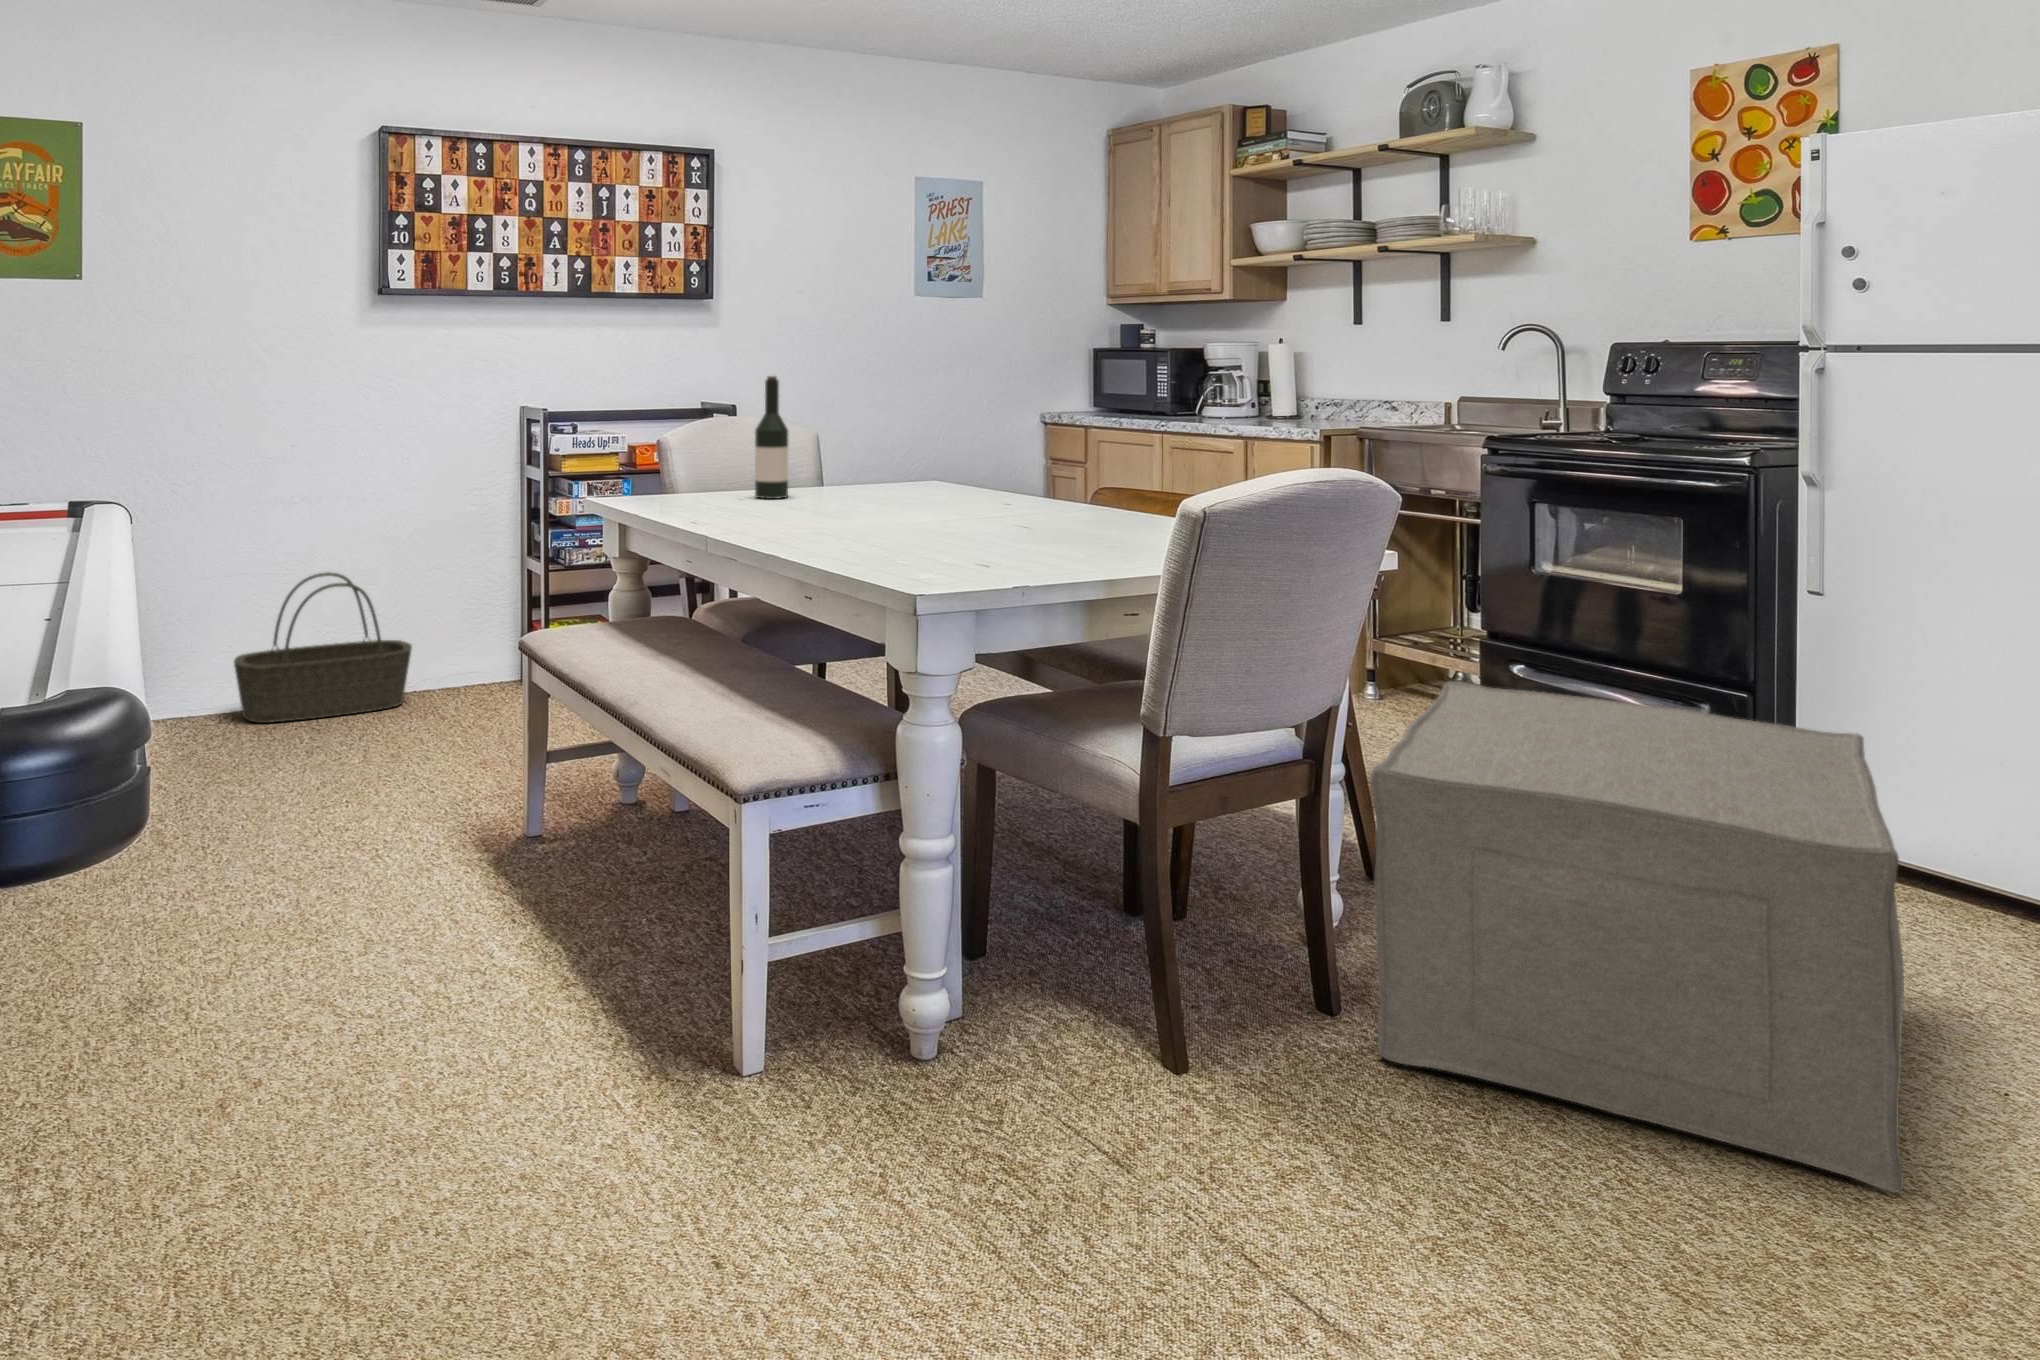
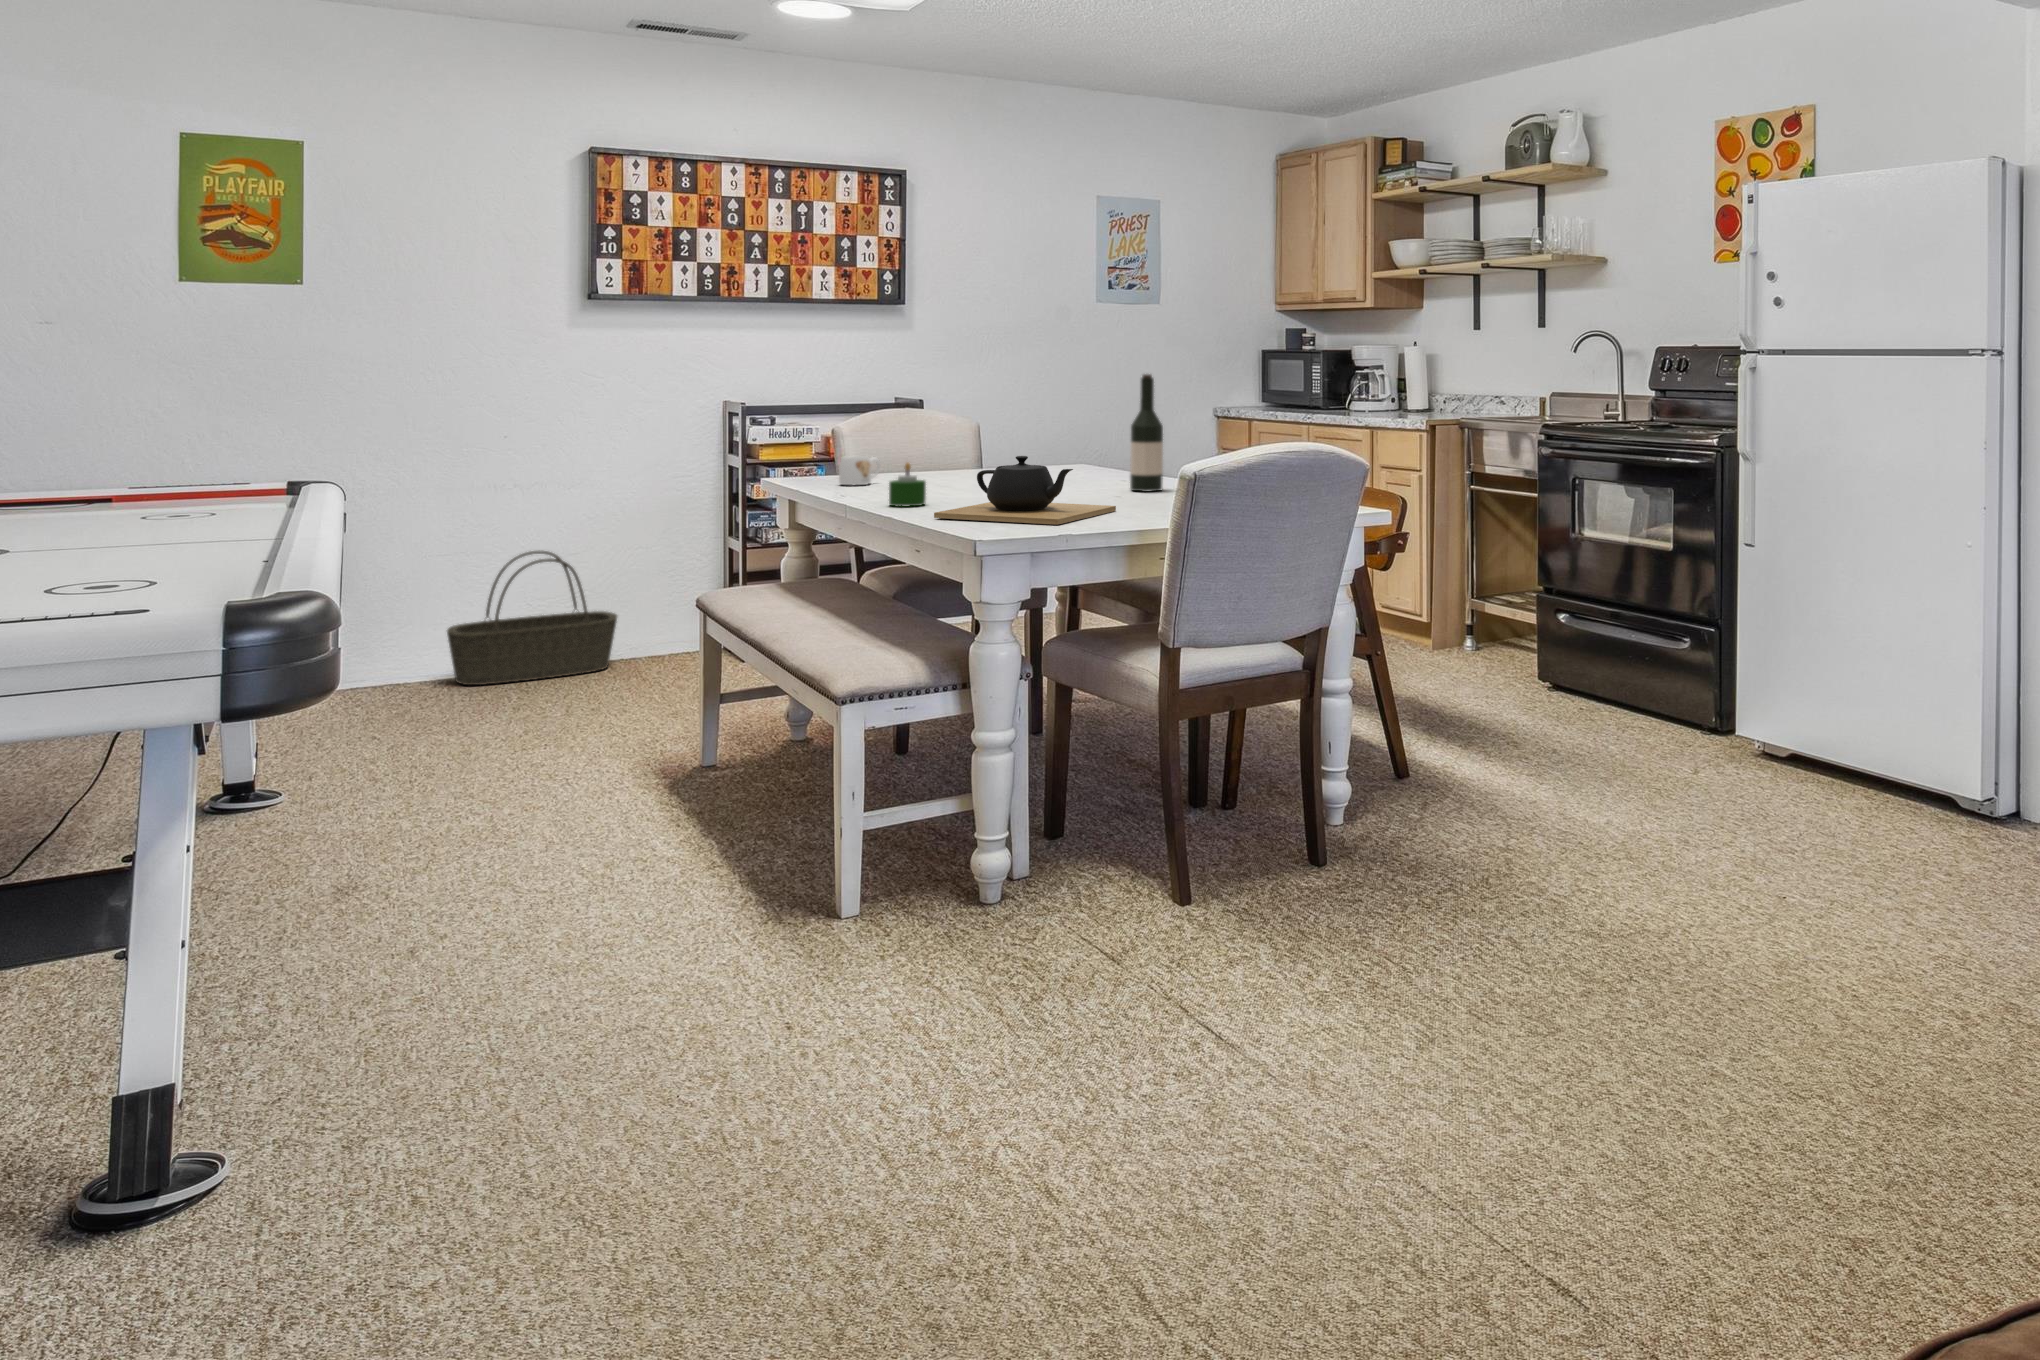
wine bottle: present [755,376,788,499] -> present [1130,374,1163,491]
mug: none [681,476,727,511] -> present [839,456,880,485]
teapot: none [833,484,1047,574] -> present [934,456,1116,525]
candle: none [762,488,805,543] -> present [889,463,926,507]
ottoman: present [1371,681,1904,1193] -> none [1338,613,1731,956]

